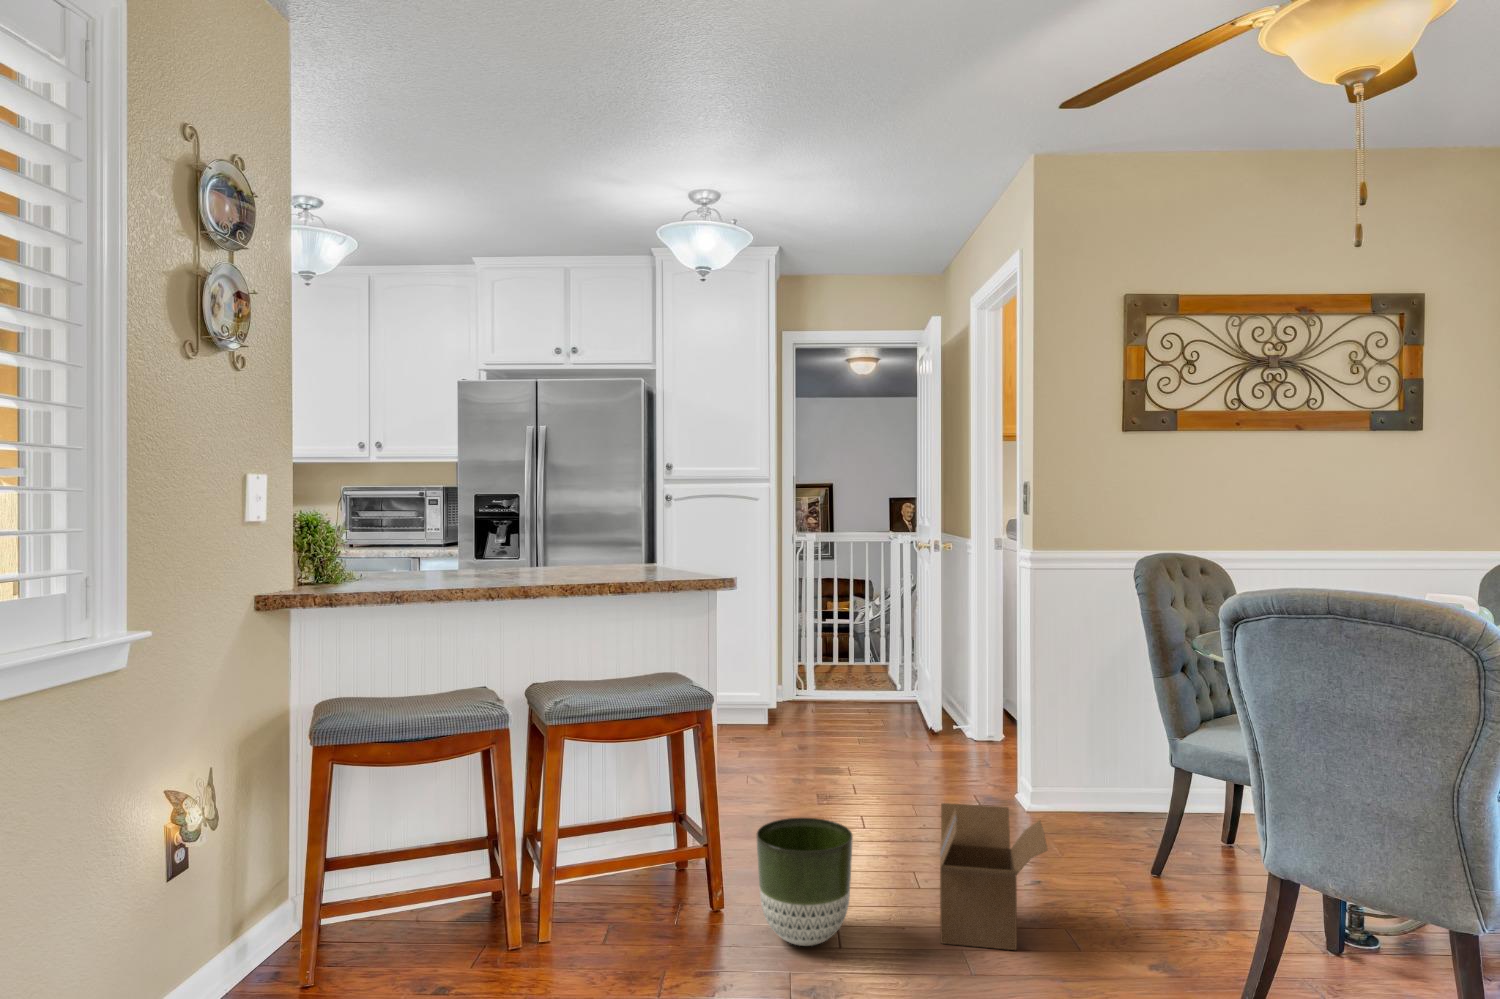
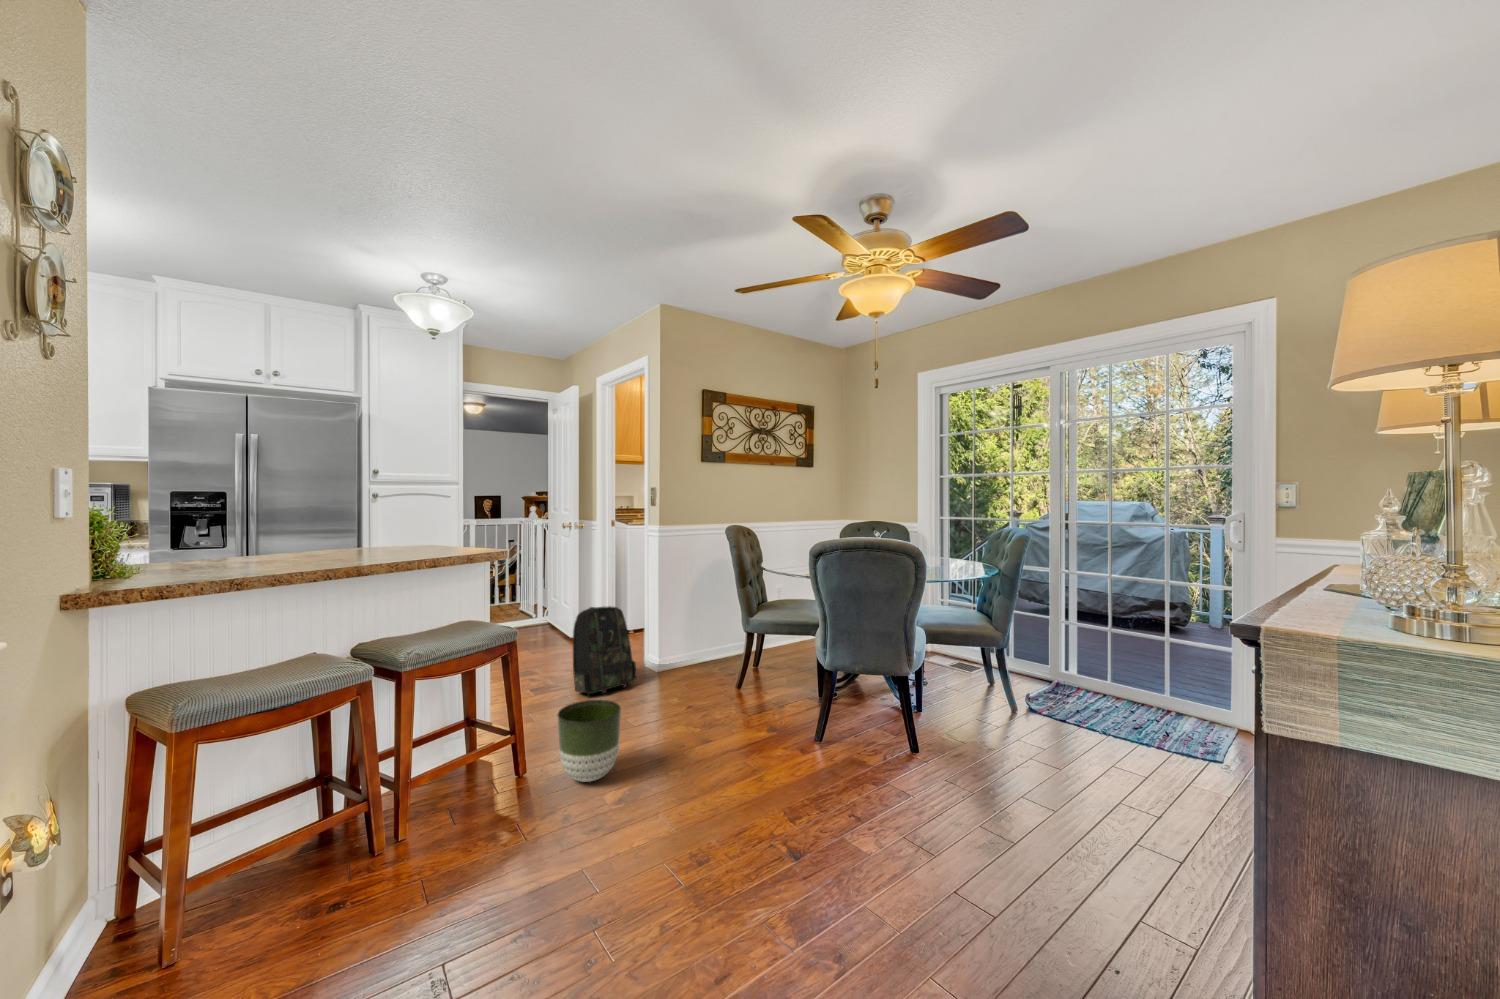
backpack: none [878,676,982,824] -> present [573,606,636,695]
cardboard box: present [940,803,1047,950] -> none [650,671,721,756]

